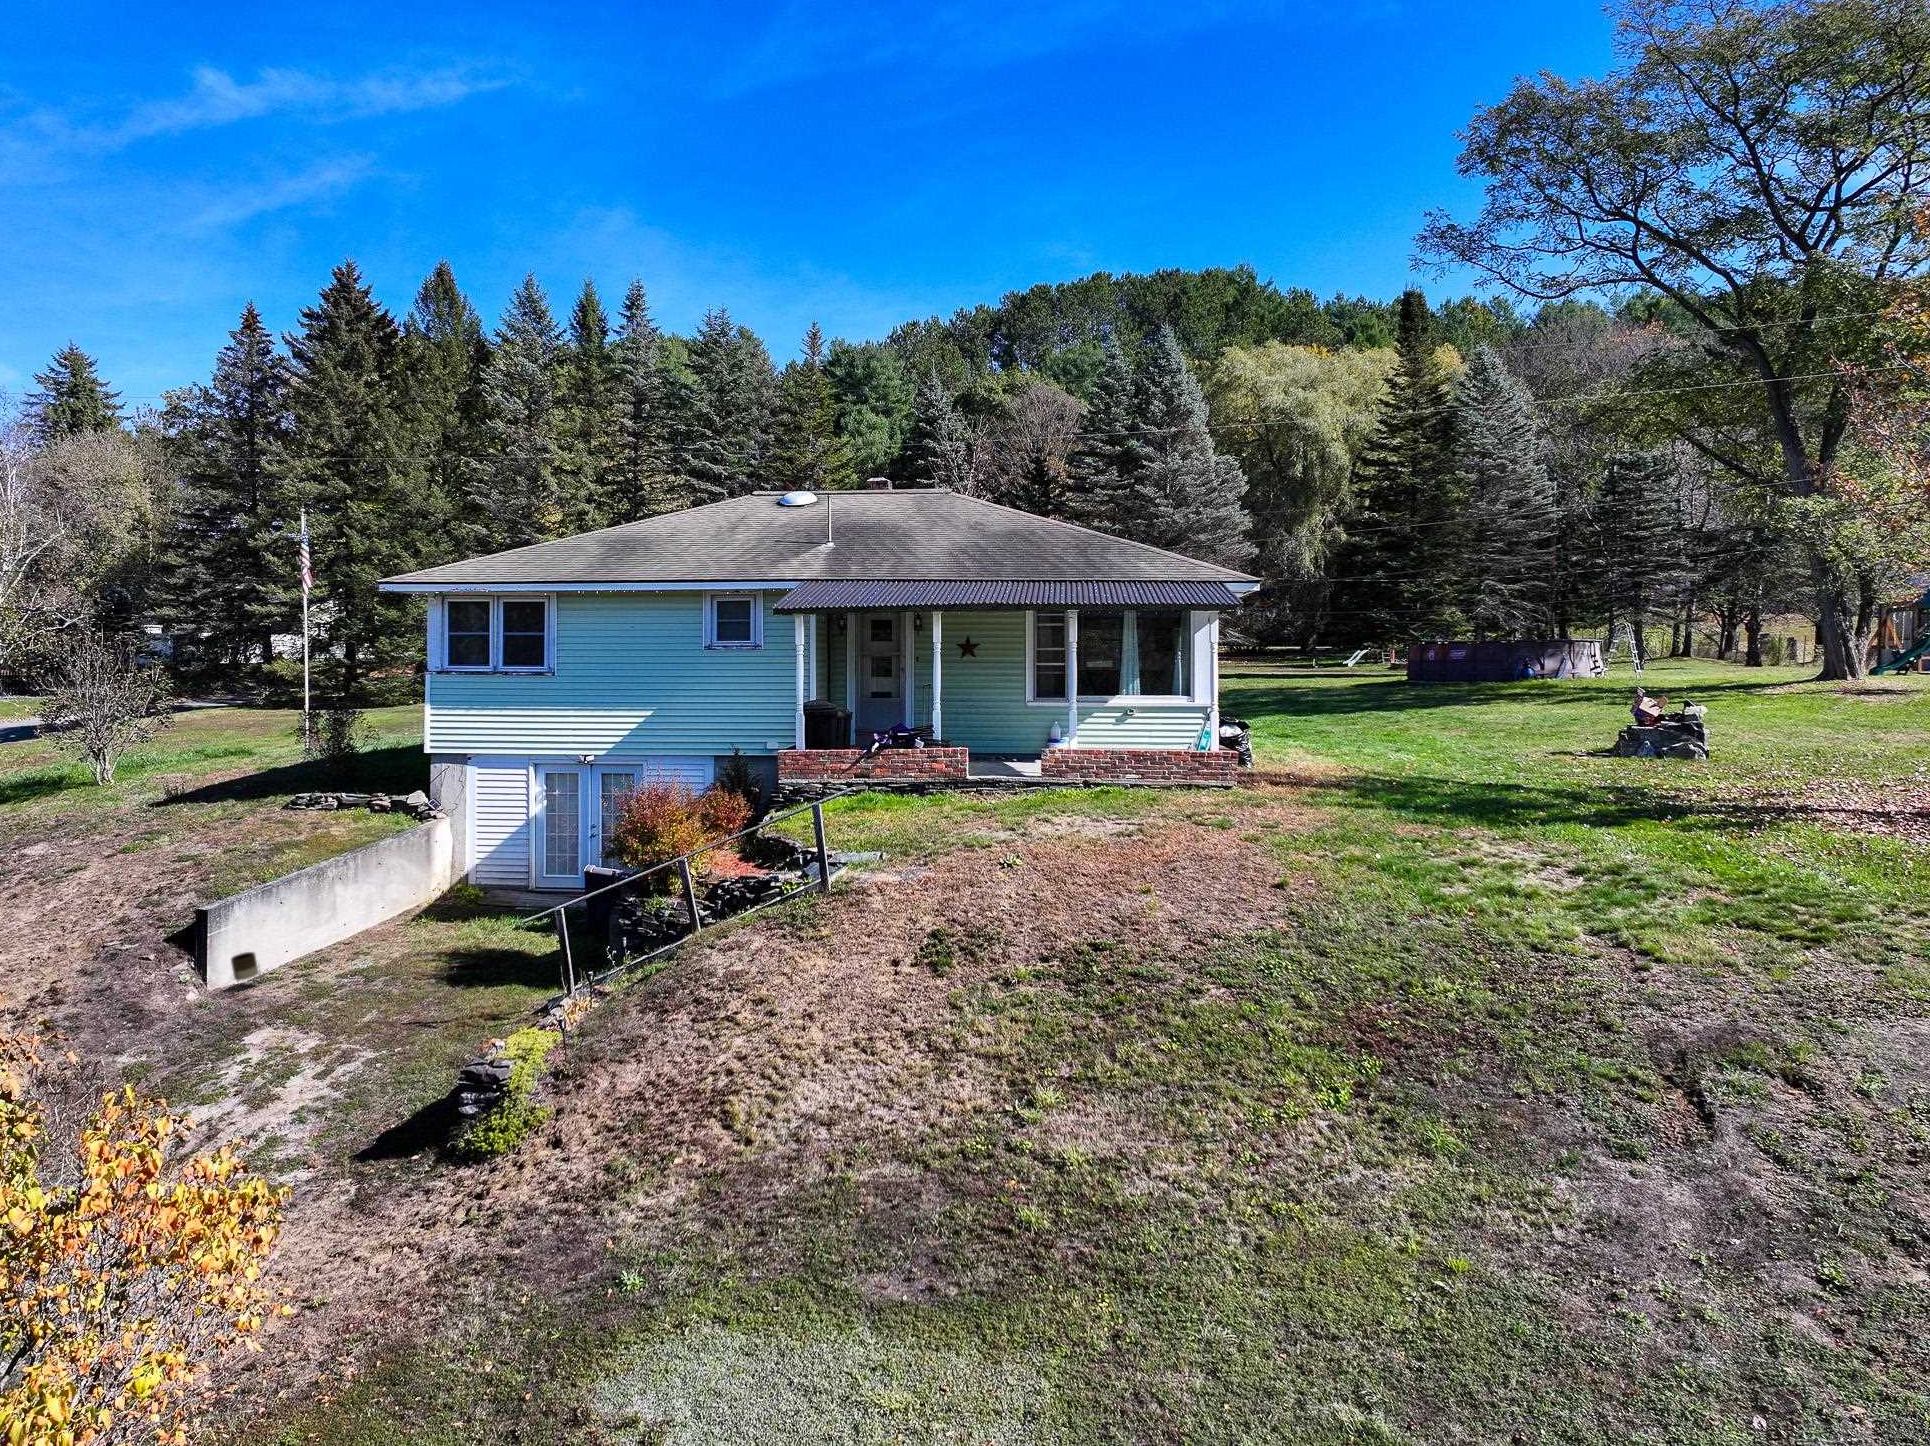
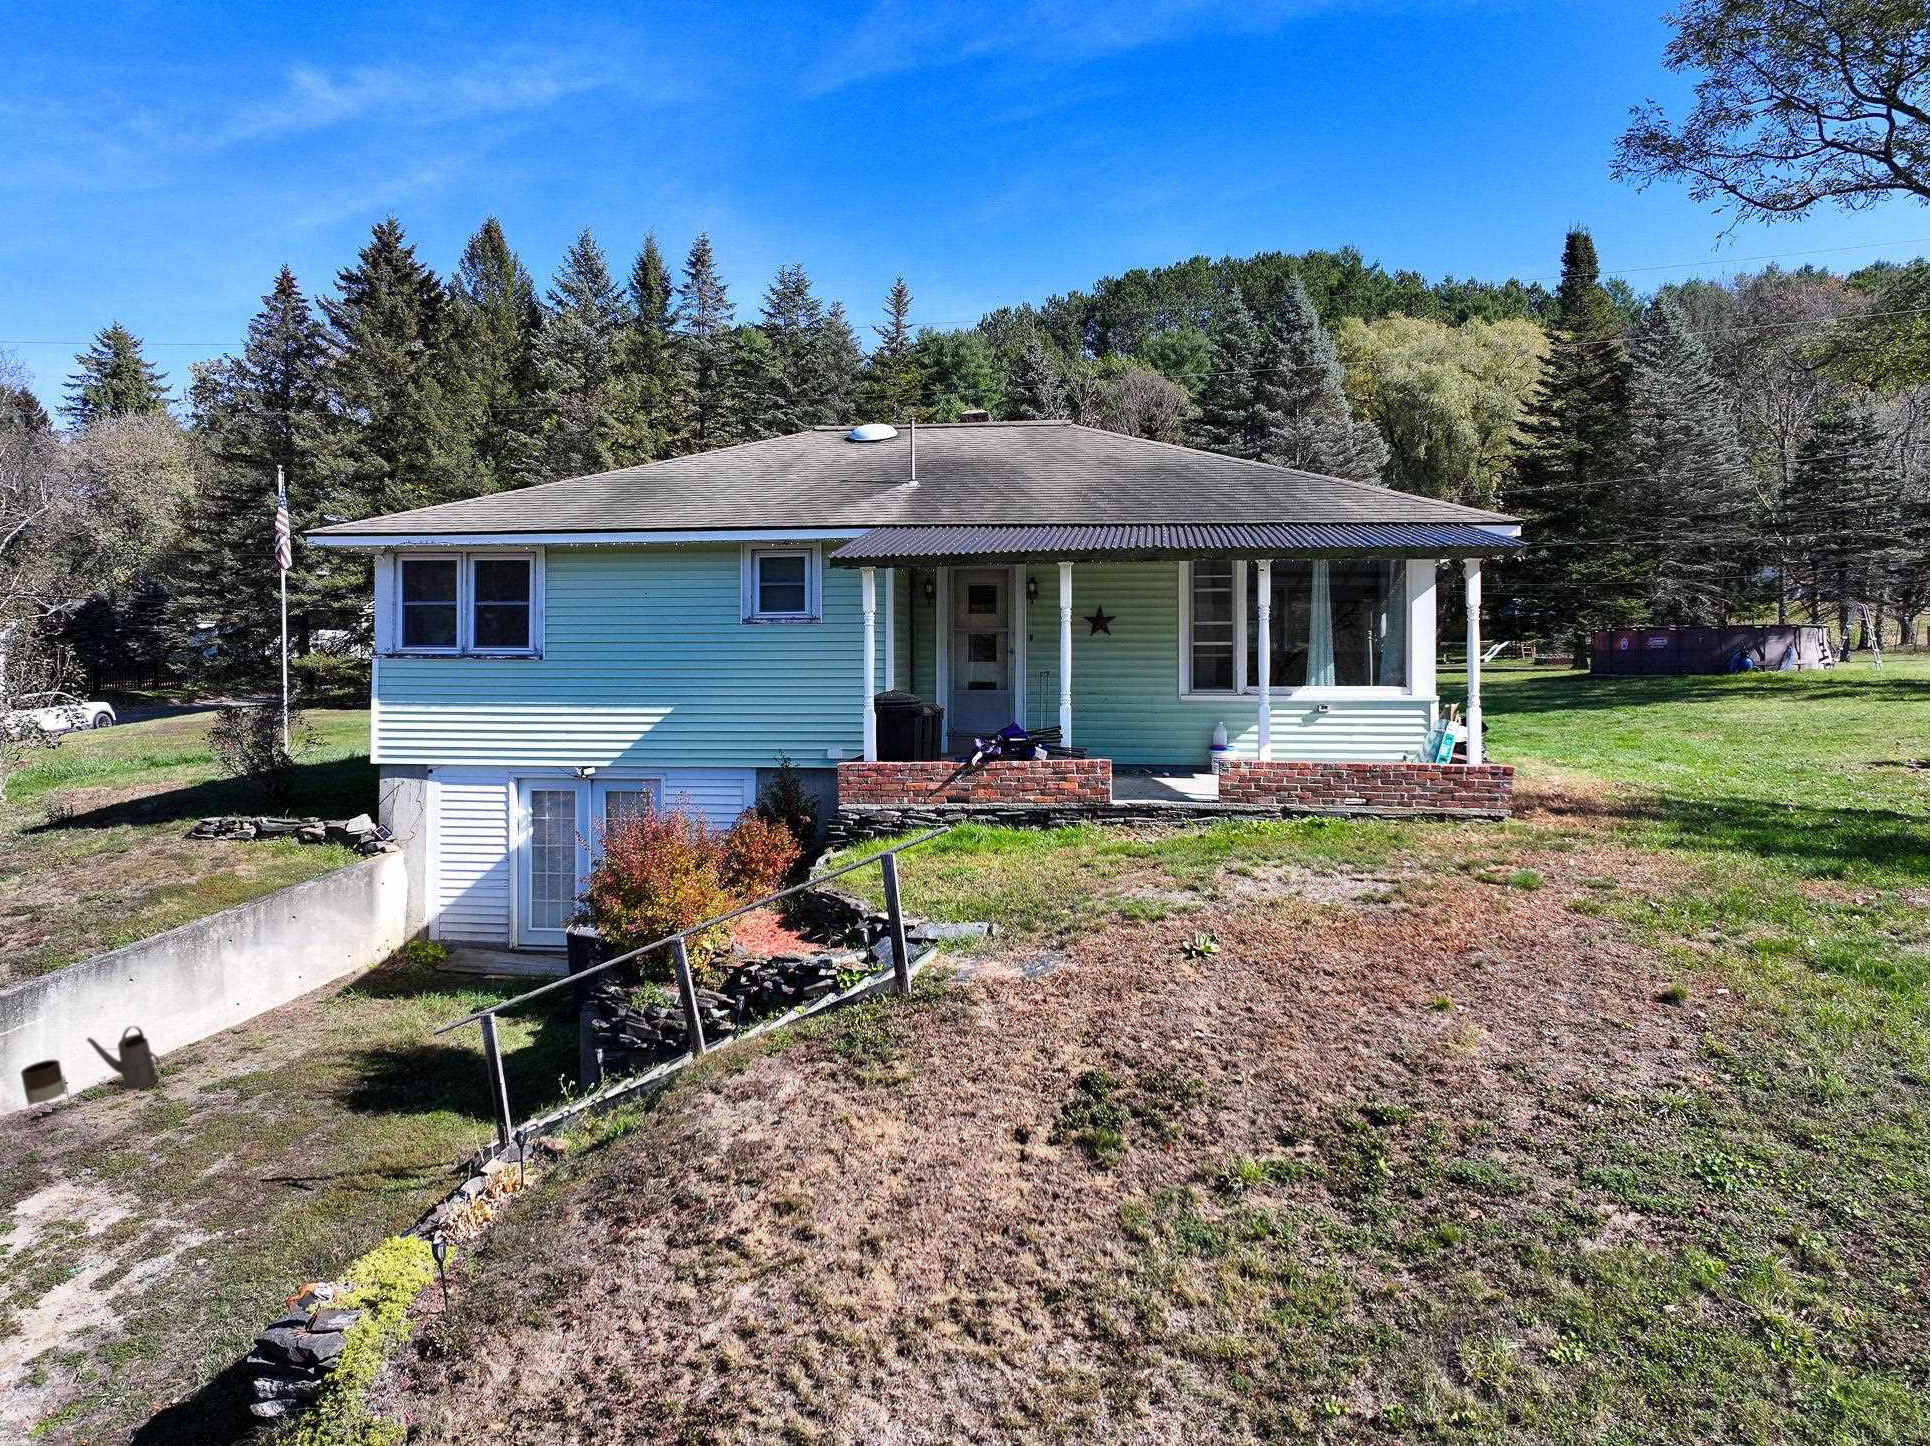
watering can: none [266,931,317,975] -> present [87,1027,160,1091]

